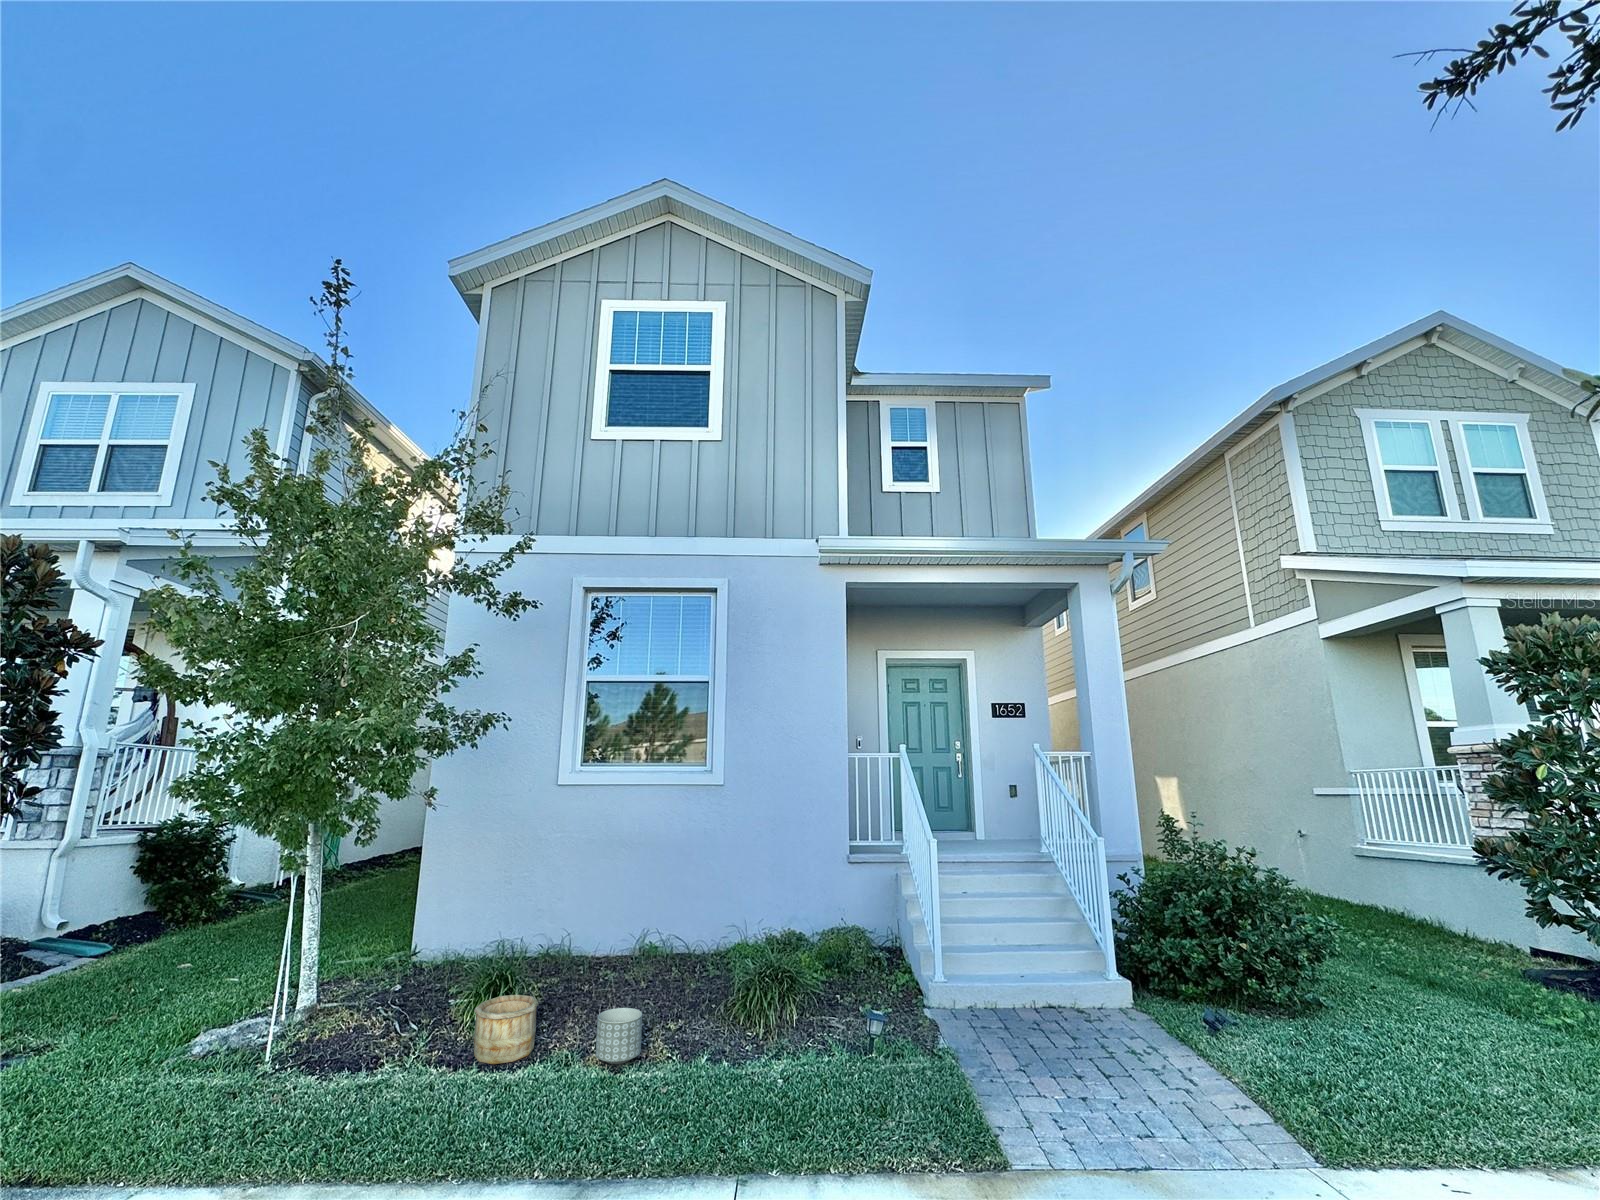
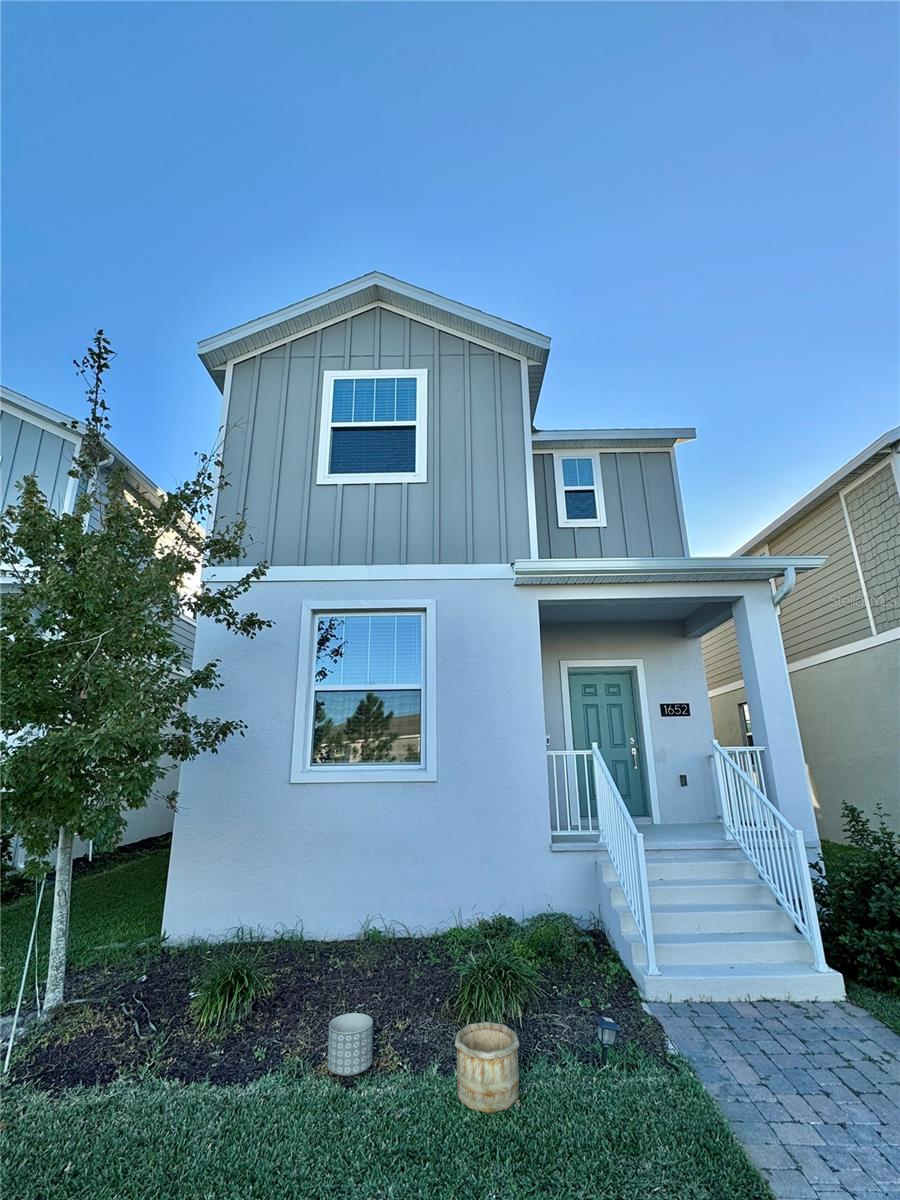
wooden bucket: present [474,995,539,1064] -> present [455,1022,520,1113]

